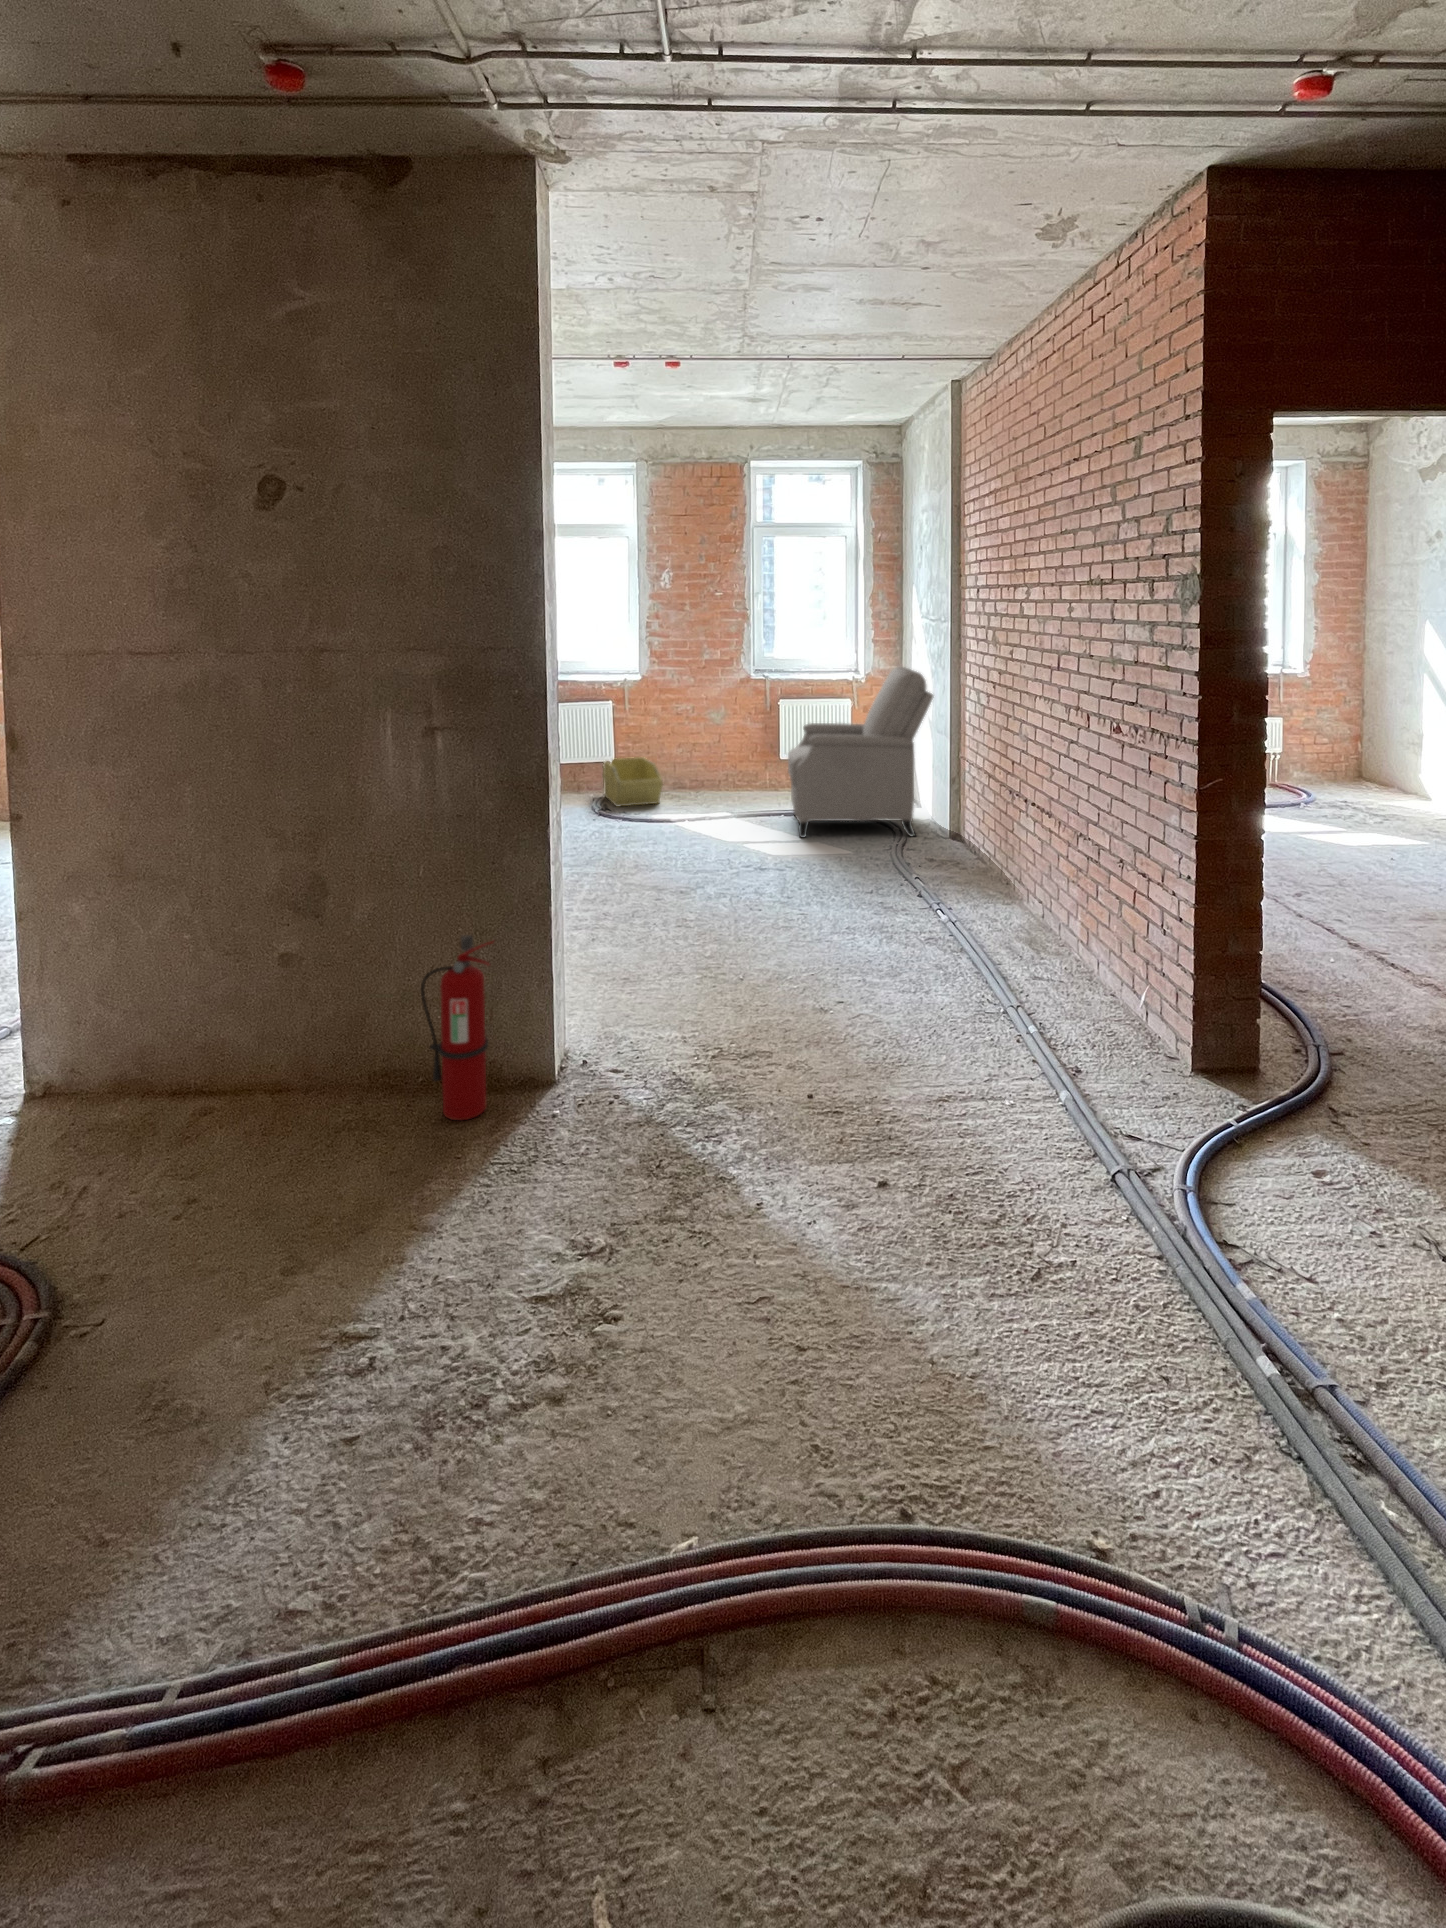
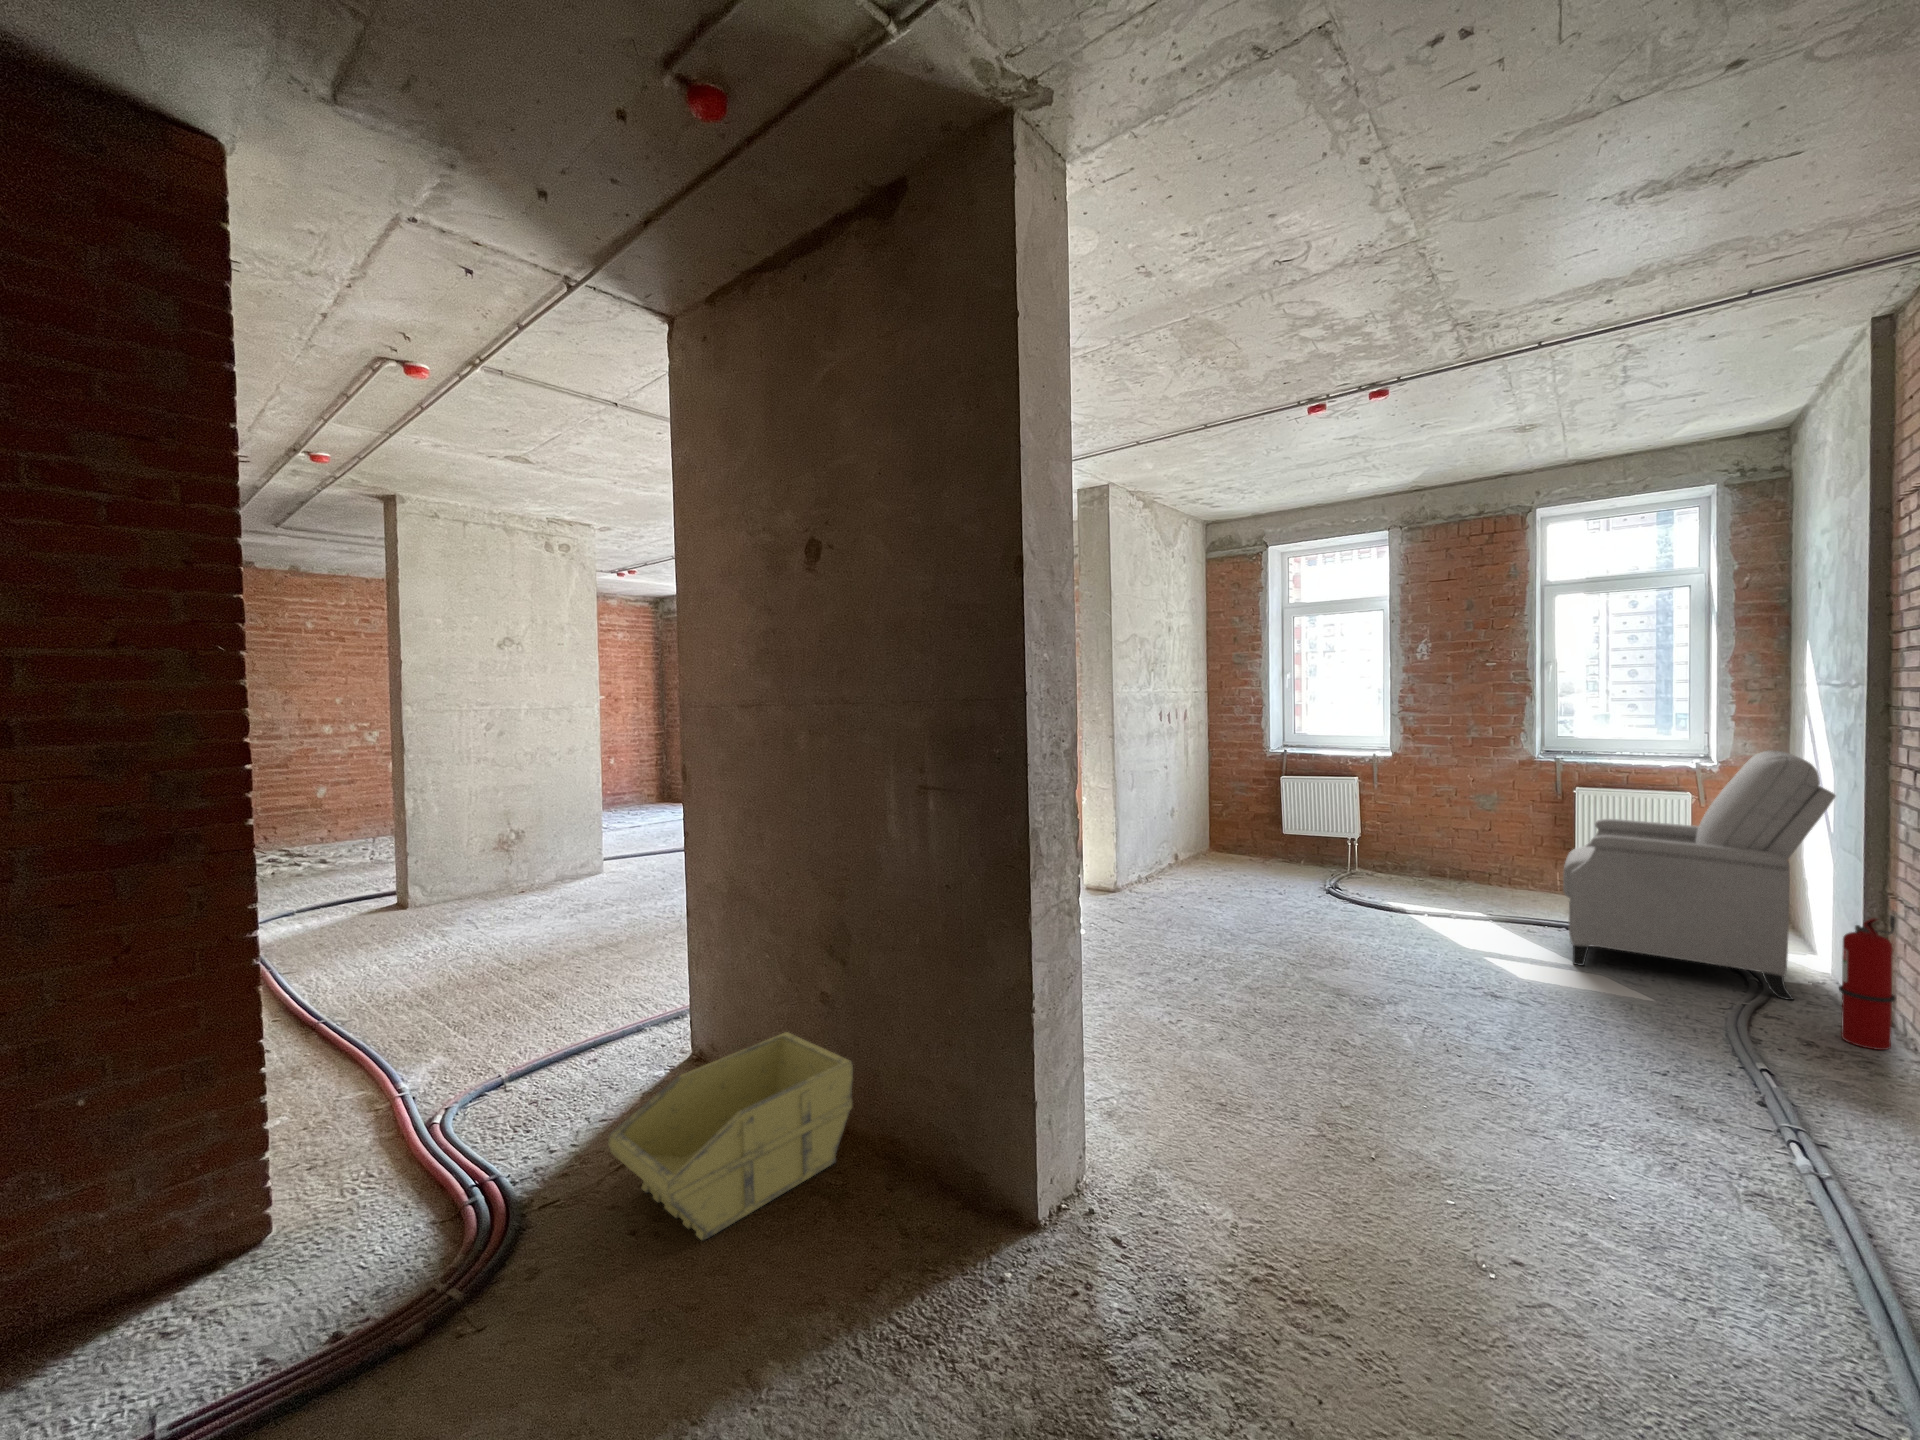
storage bin: present [602,757,663,806] -> present [608,1032,853,1240]
fire extinguisher: present [421,935,493,1120] -> present [1839,915,1895,1050]

